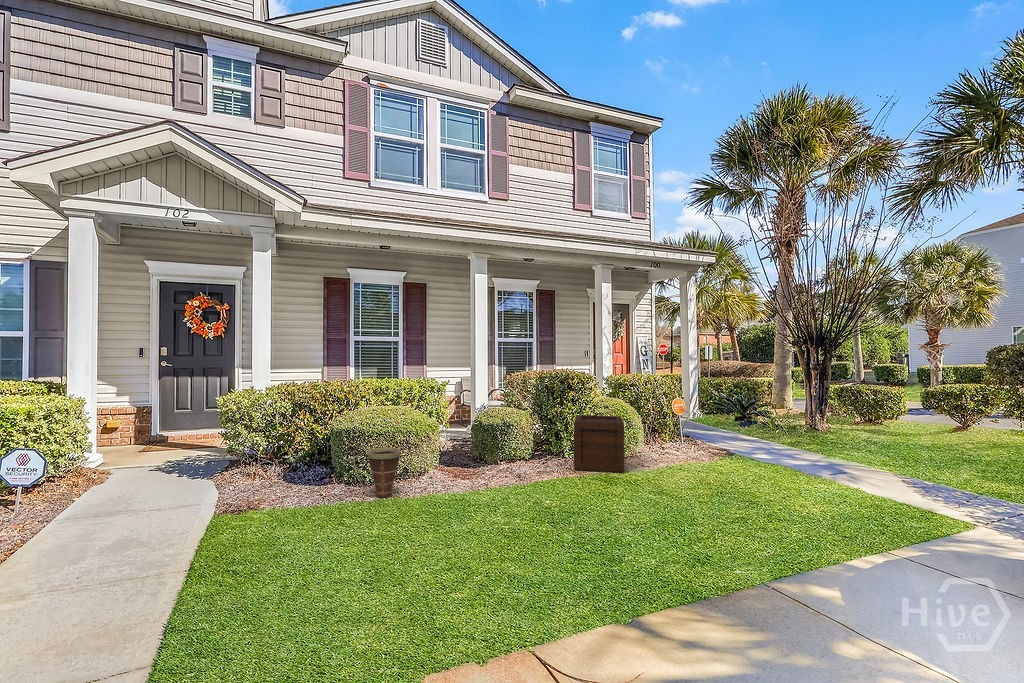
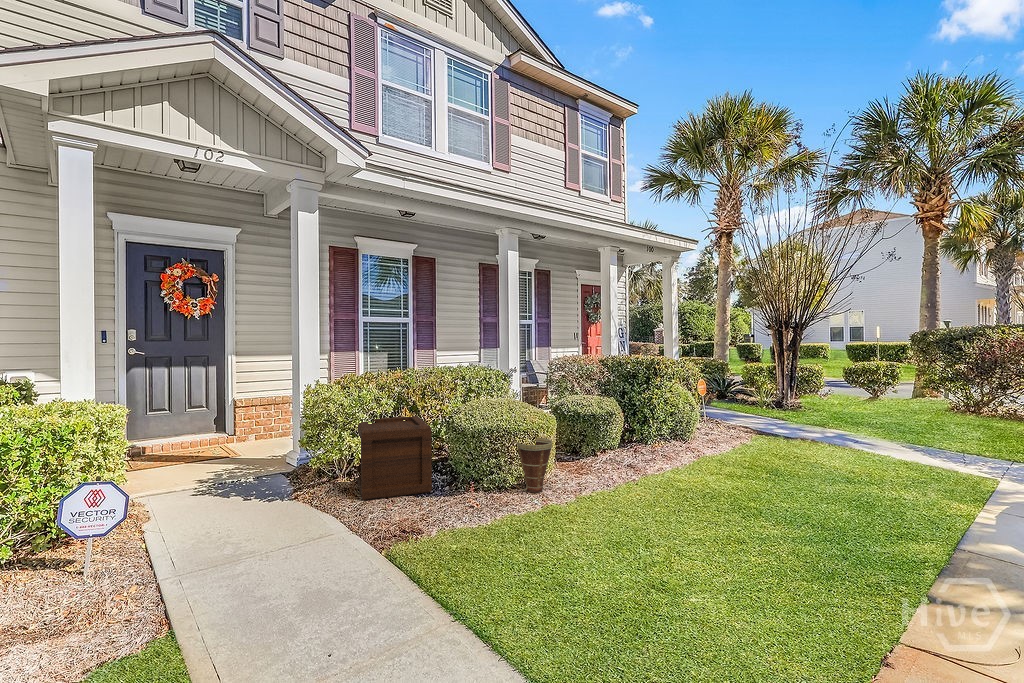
wooden crate: present [574,415,624,473] -> present [356,416,432,500]

